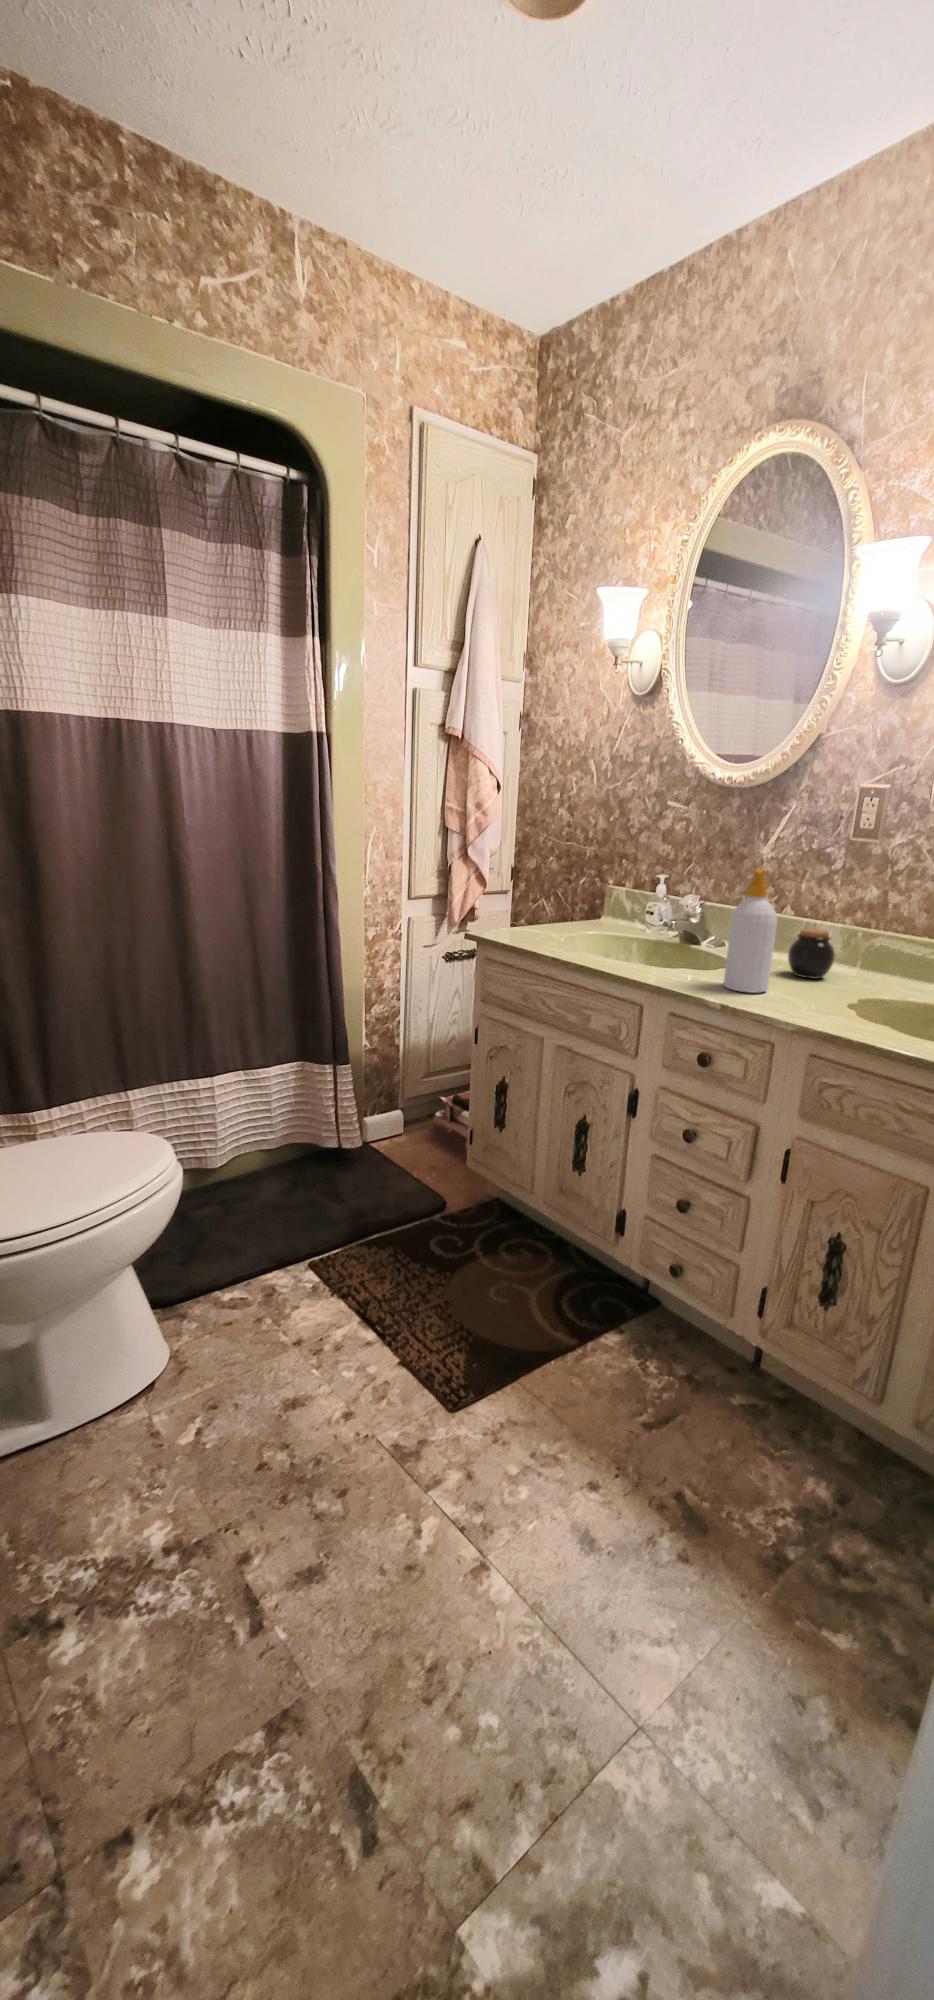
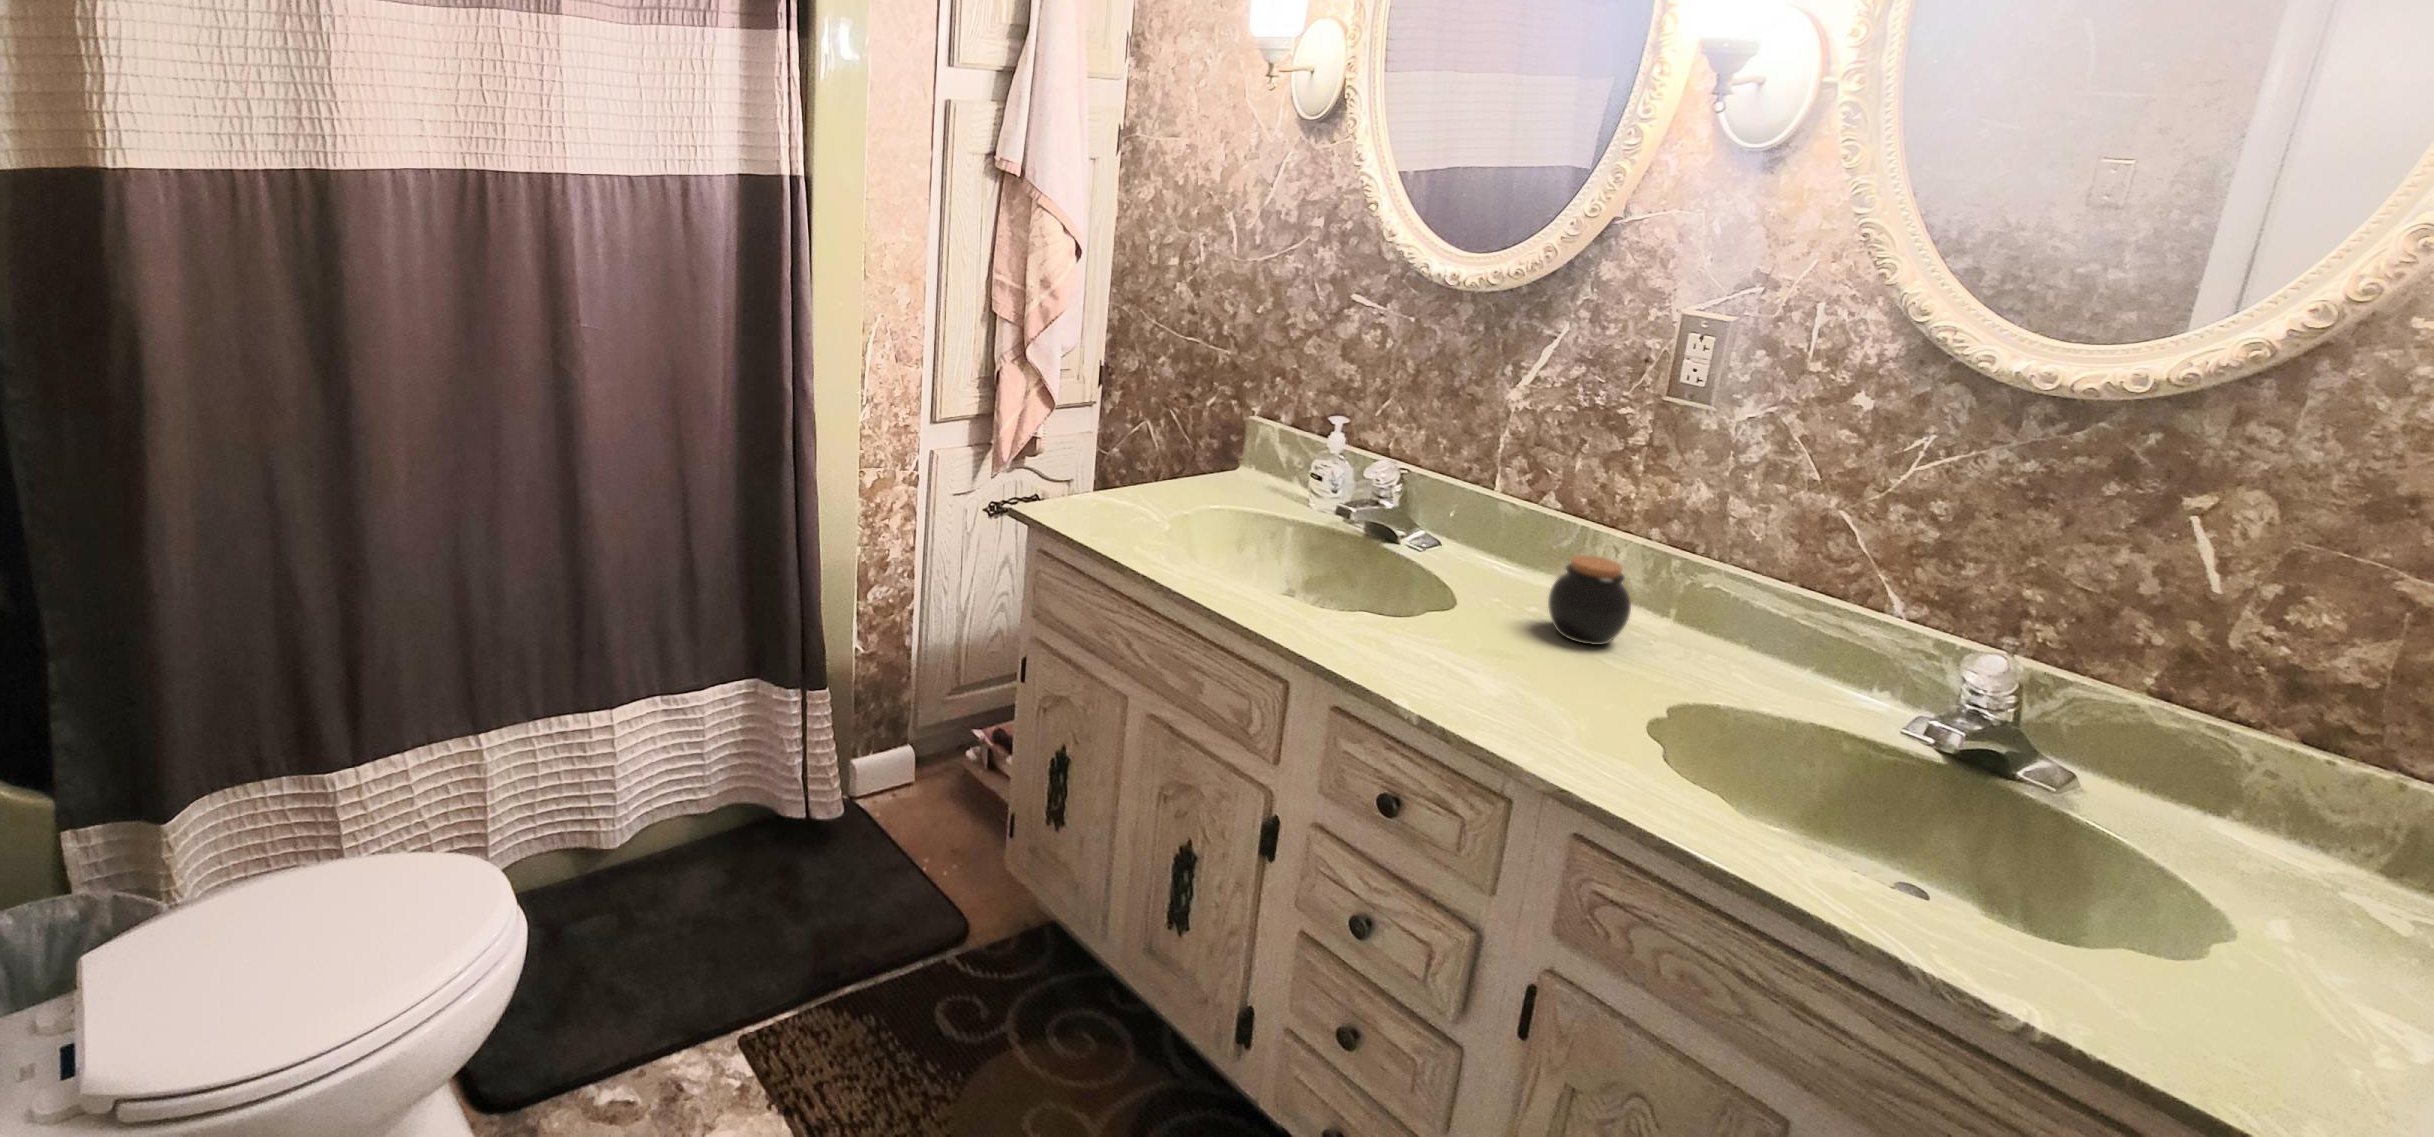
soap bottle: present [724,869,777,993] -> none [1432,475,1528,684]

